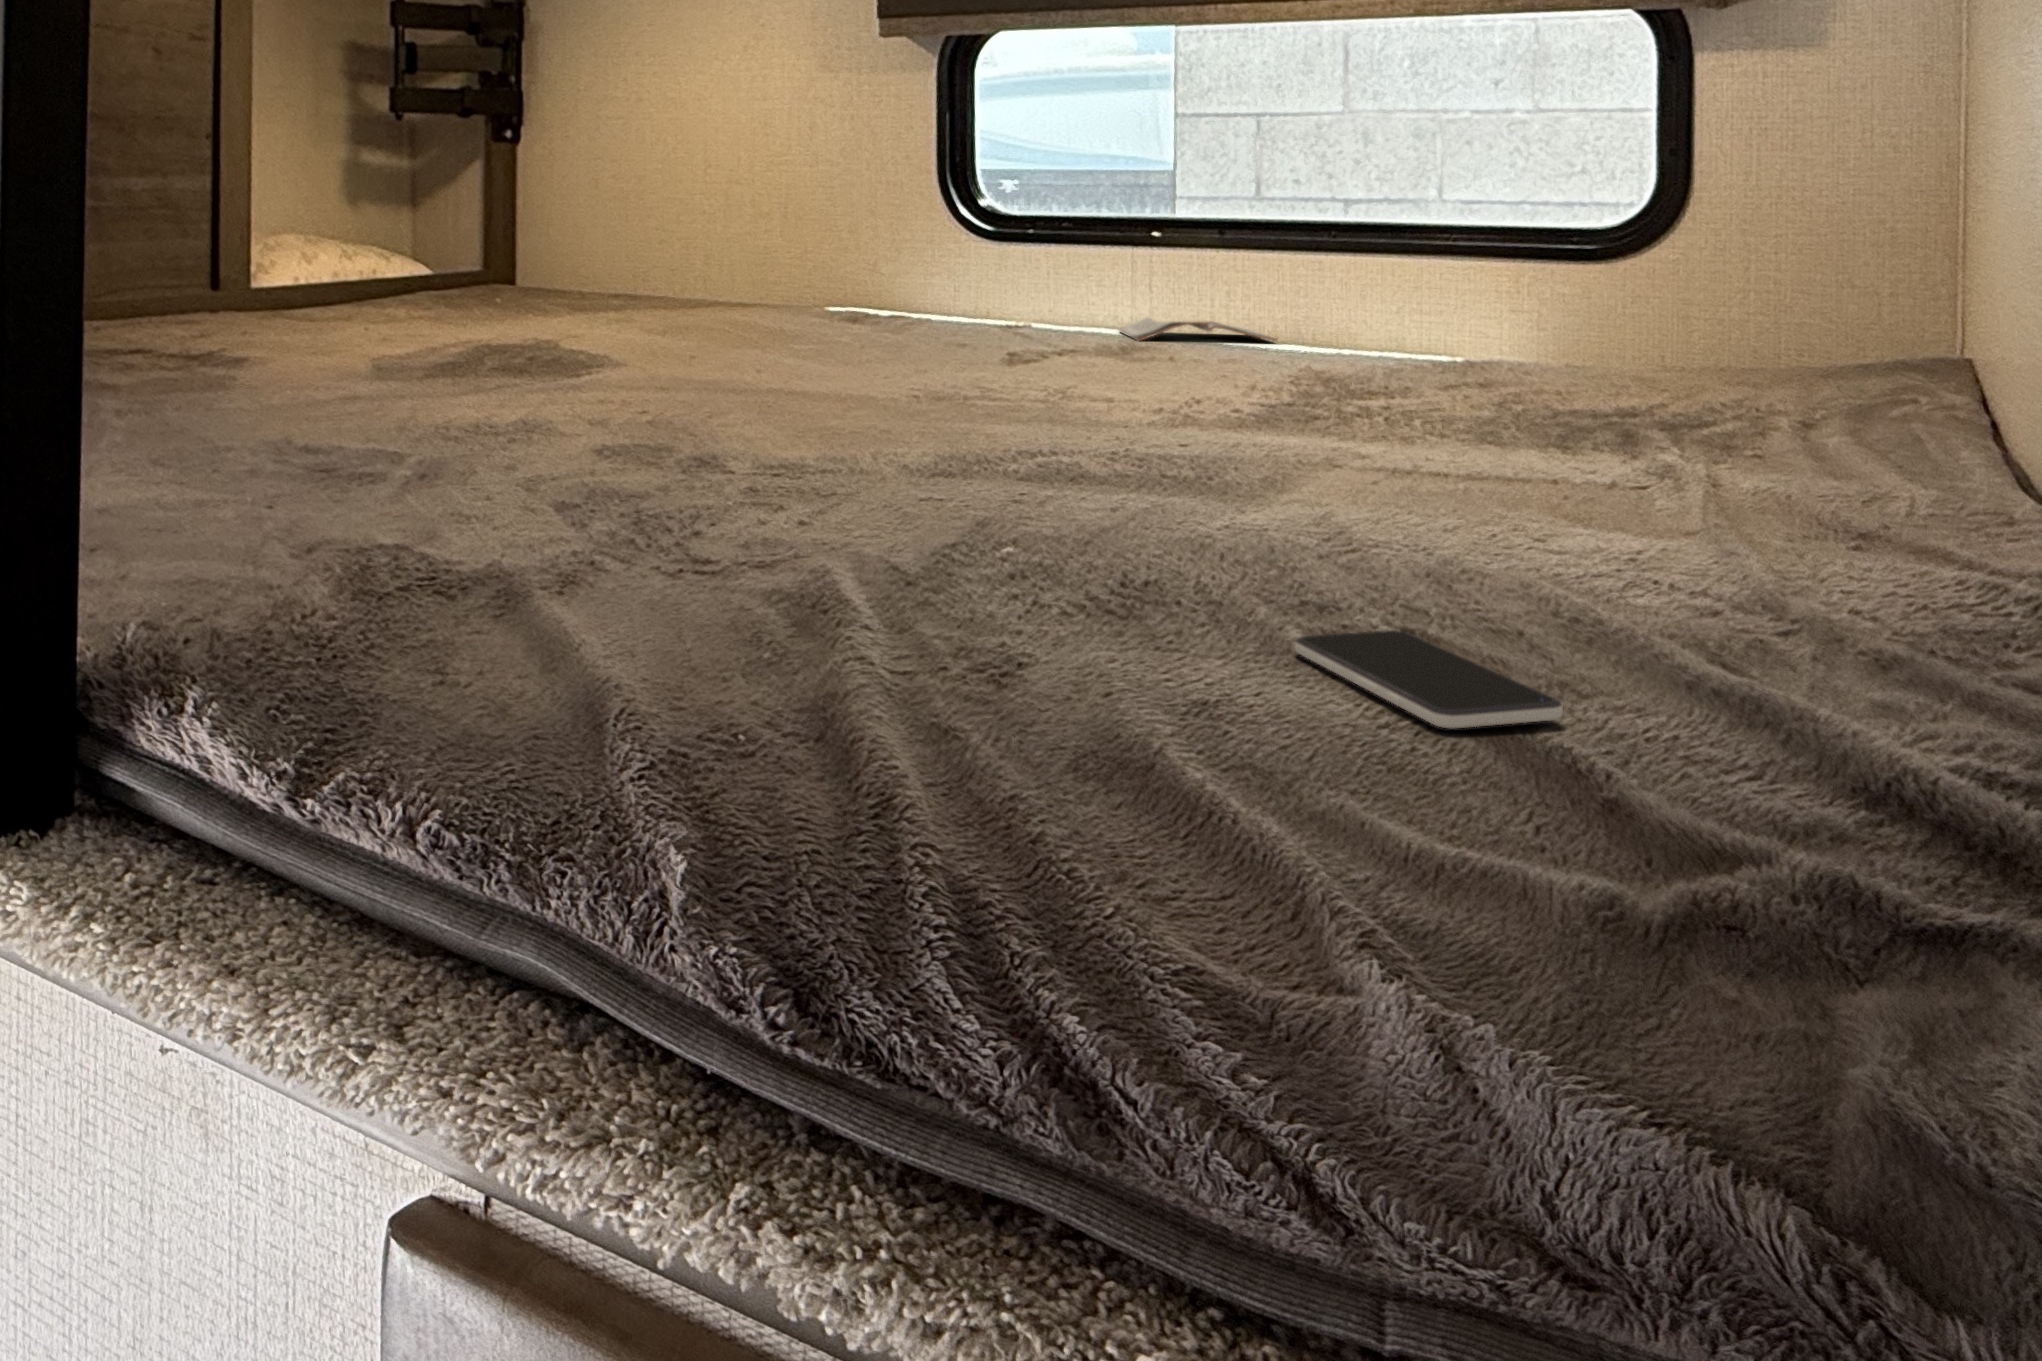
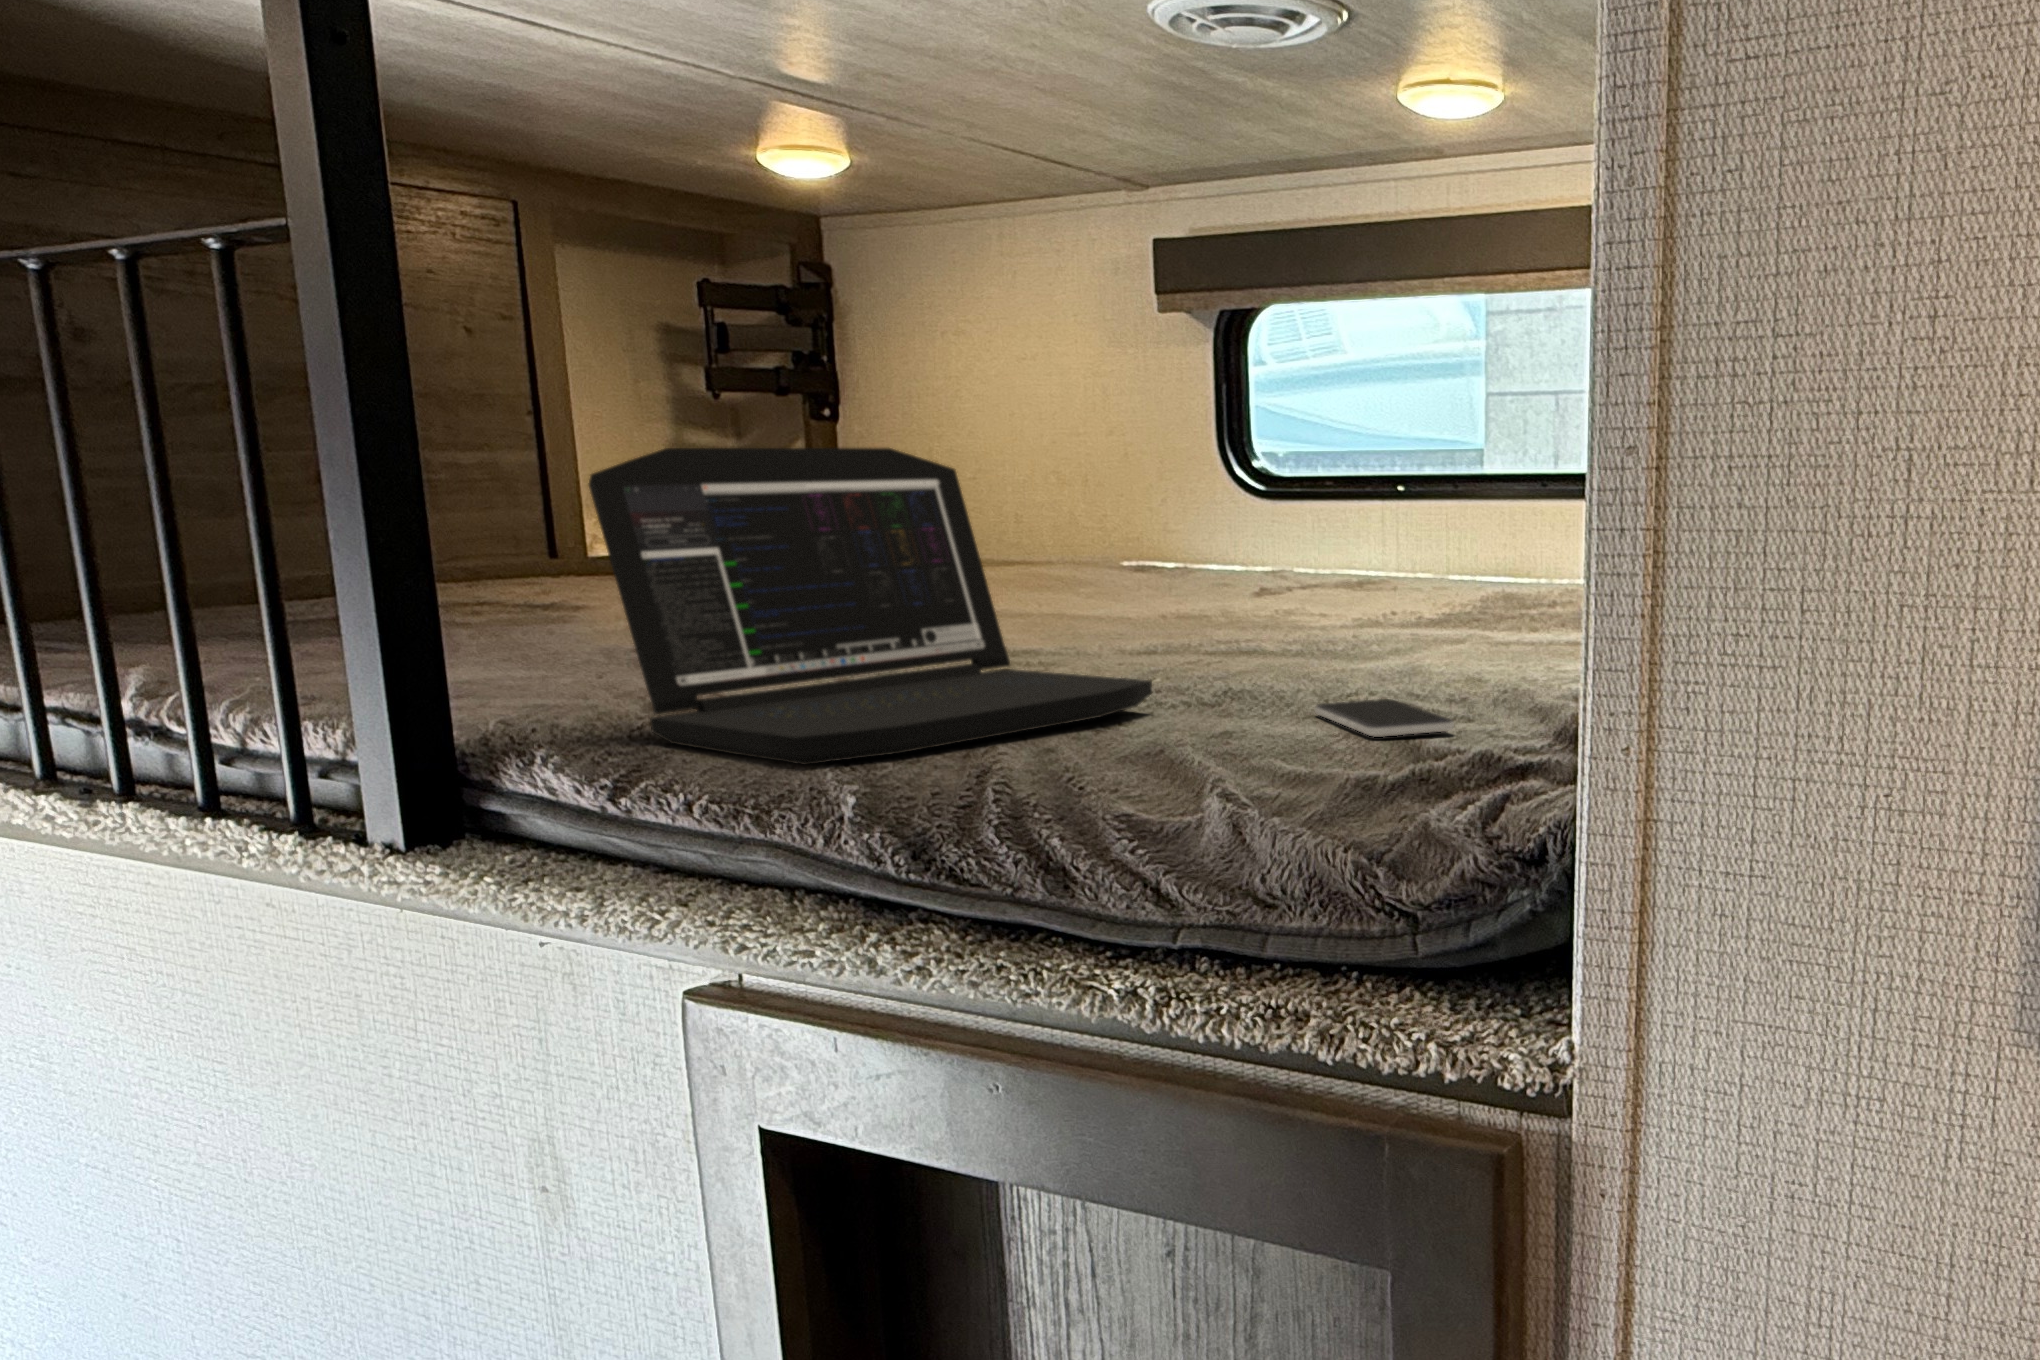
laptop: none [302,240,1047,764] -> present [589,448,1152,765]
magazine: present [1119,315,1277,341] -> none [1368,554,1495,578]

